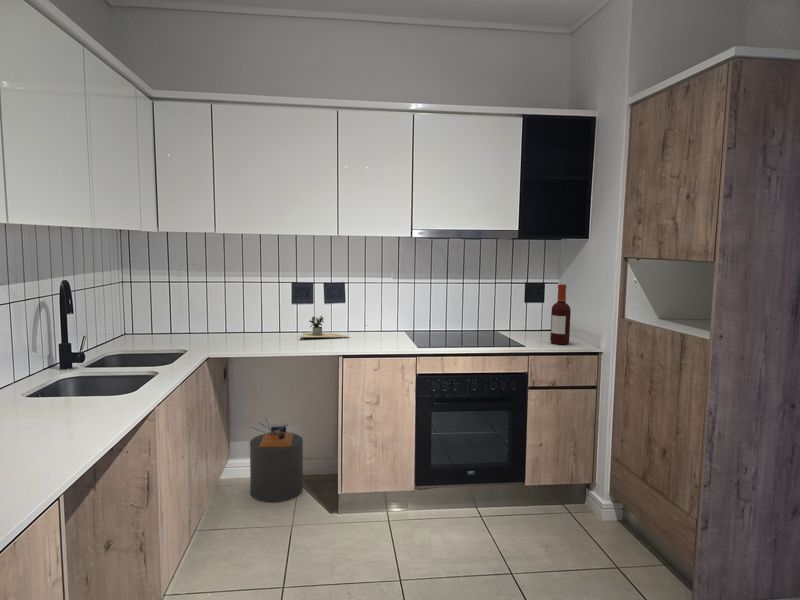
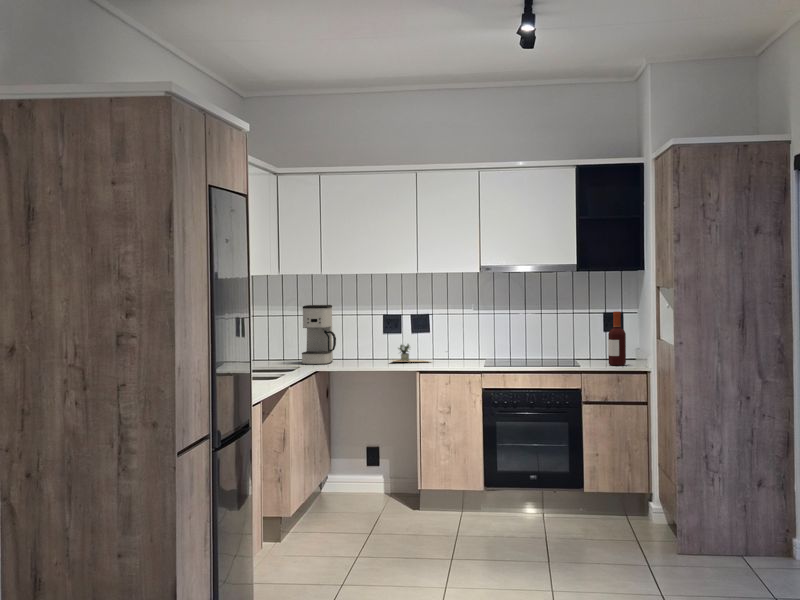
coffee maker: none [192,269,235,342] -> present [302,305,336,365]
trash can: present [250,420,303,502] -> none [347,432,394,505]

